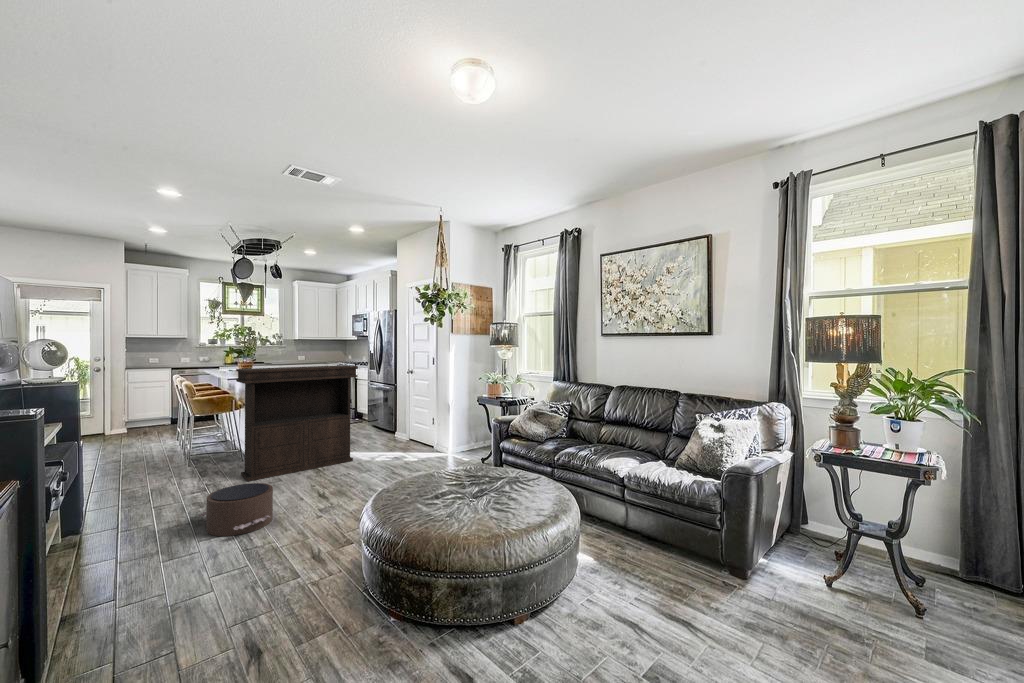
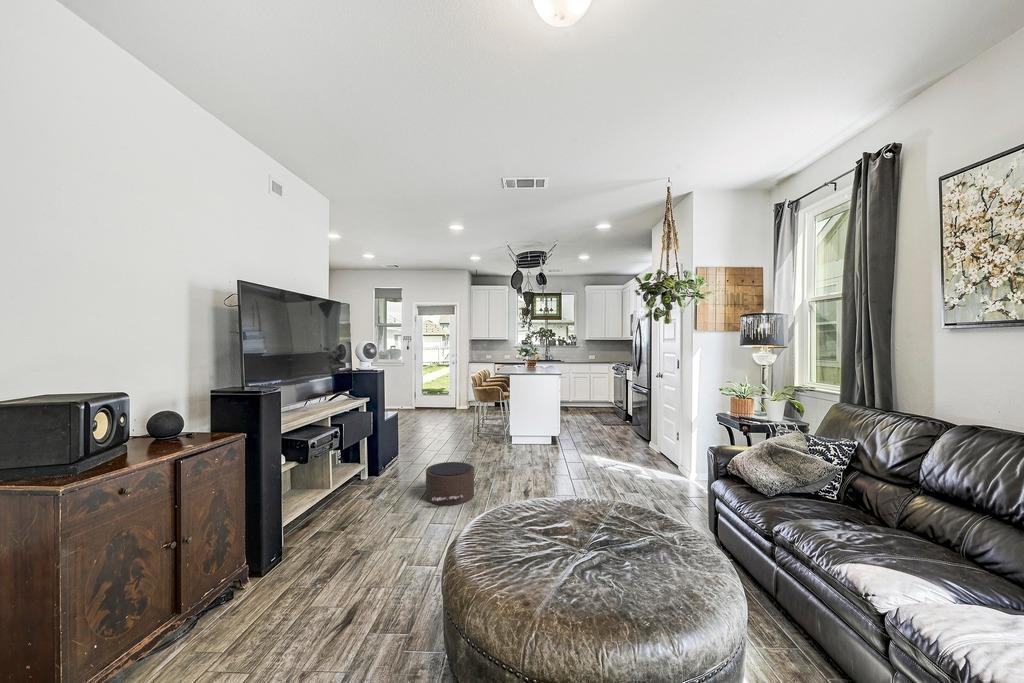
console table: present [236,365,358,481] -> none [489,364,588,461]

